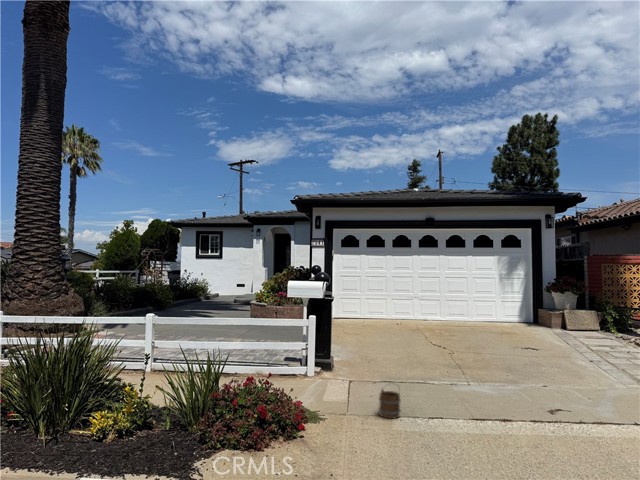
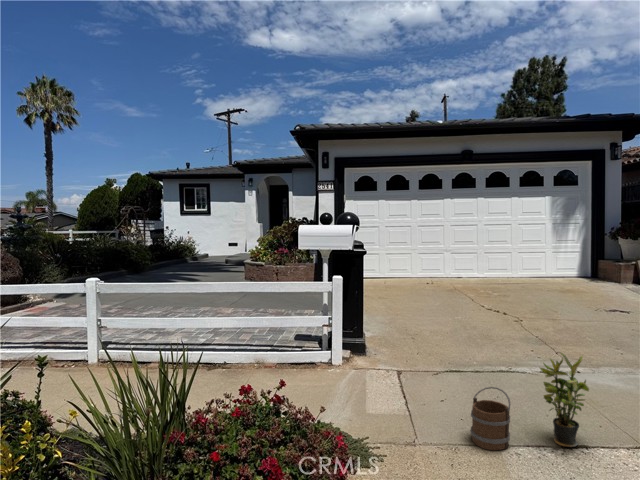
potted plant: none [419,363,447,419] -> present [540,353,589,447]

